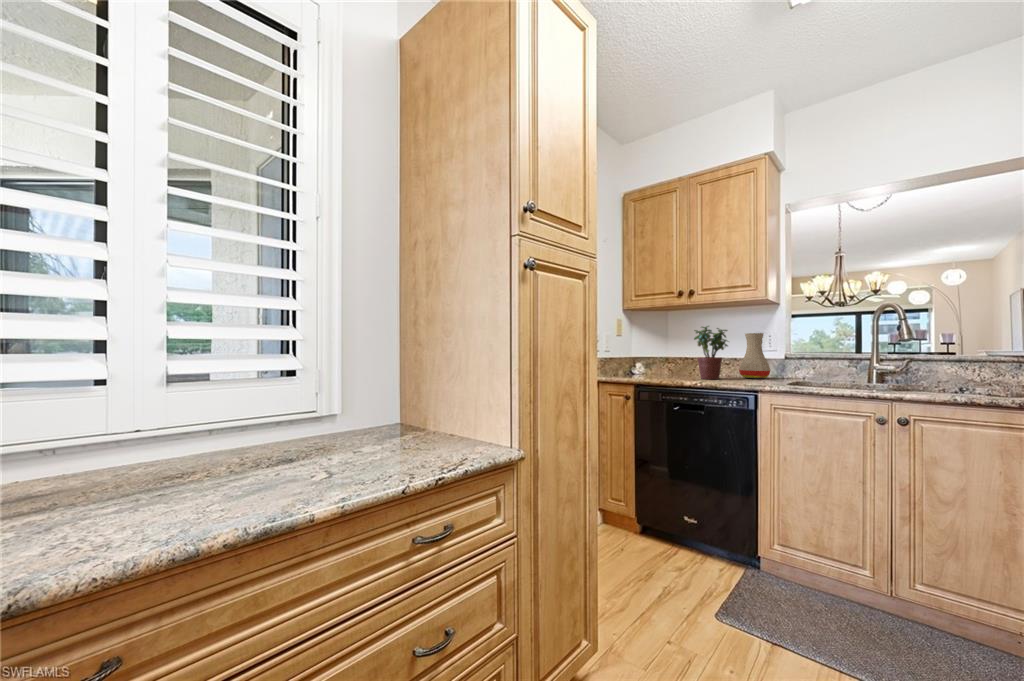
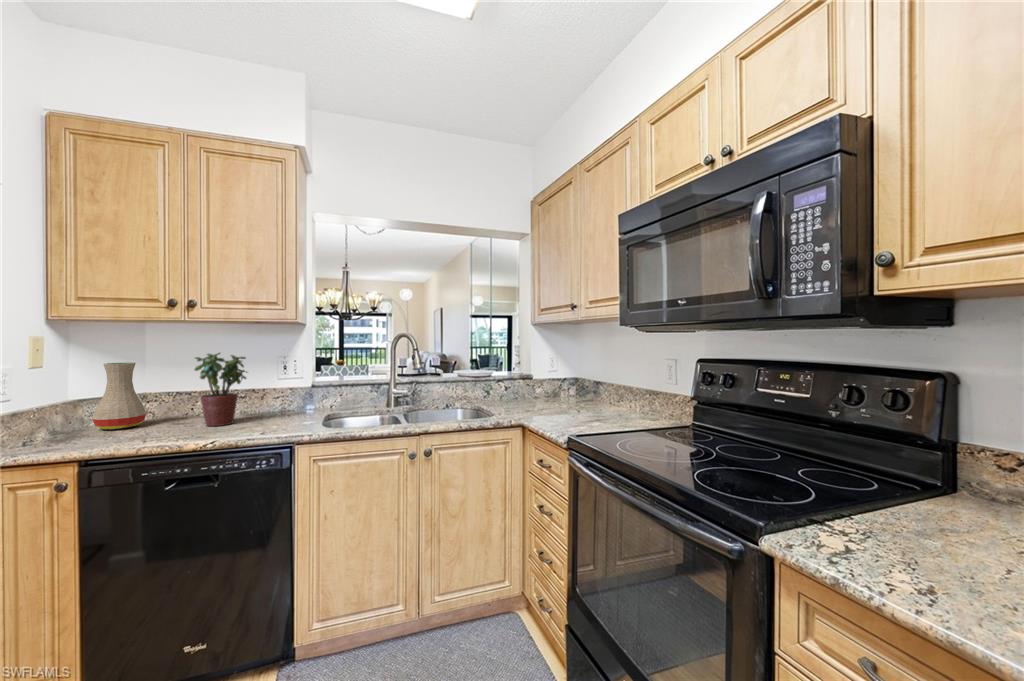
vase: present [739,333,770,379] -> present [92,362,146,429]

